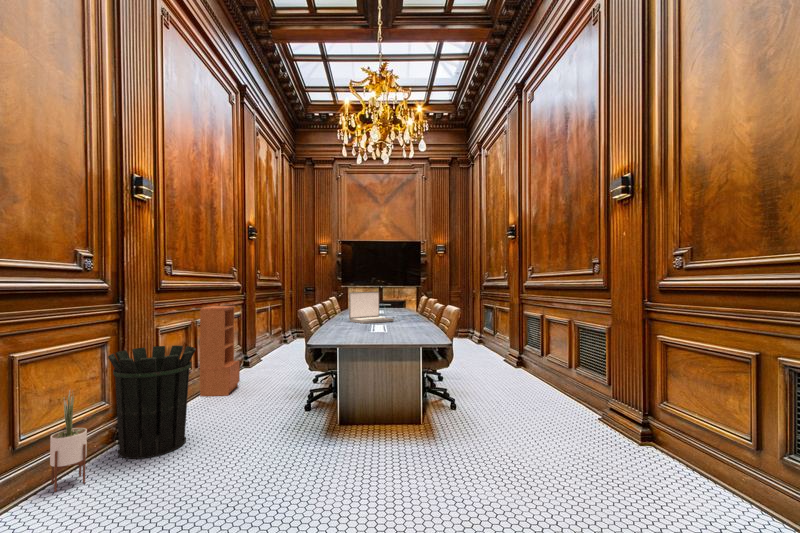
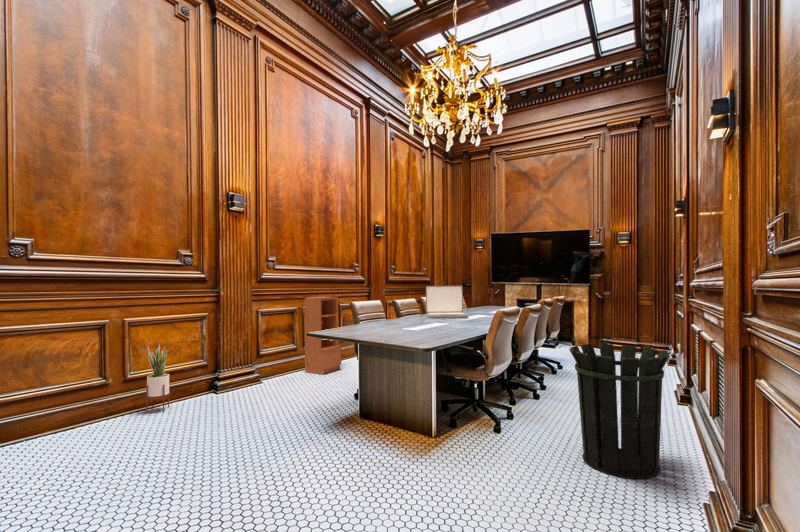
waste bin: present [108,345,196,459] -> present [569,344,670,479]

